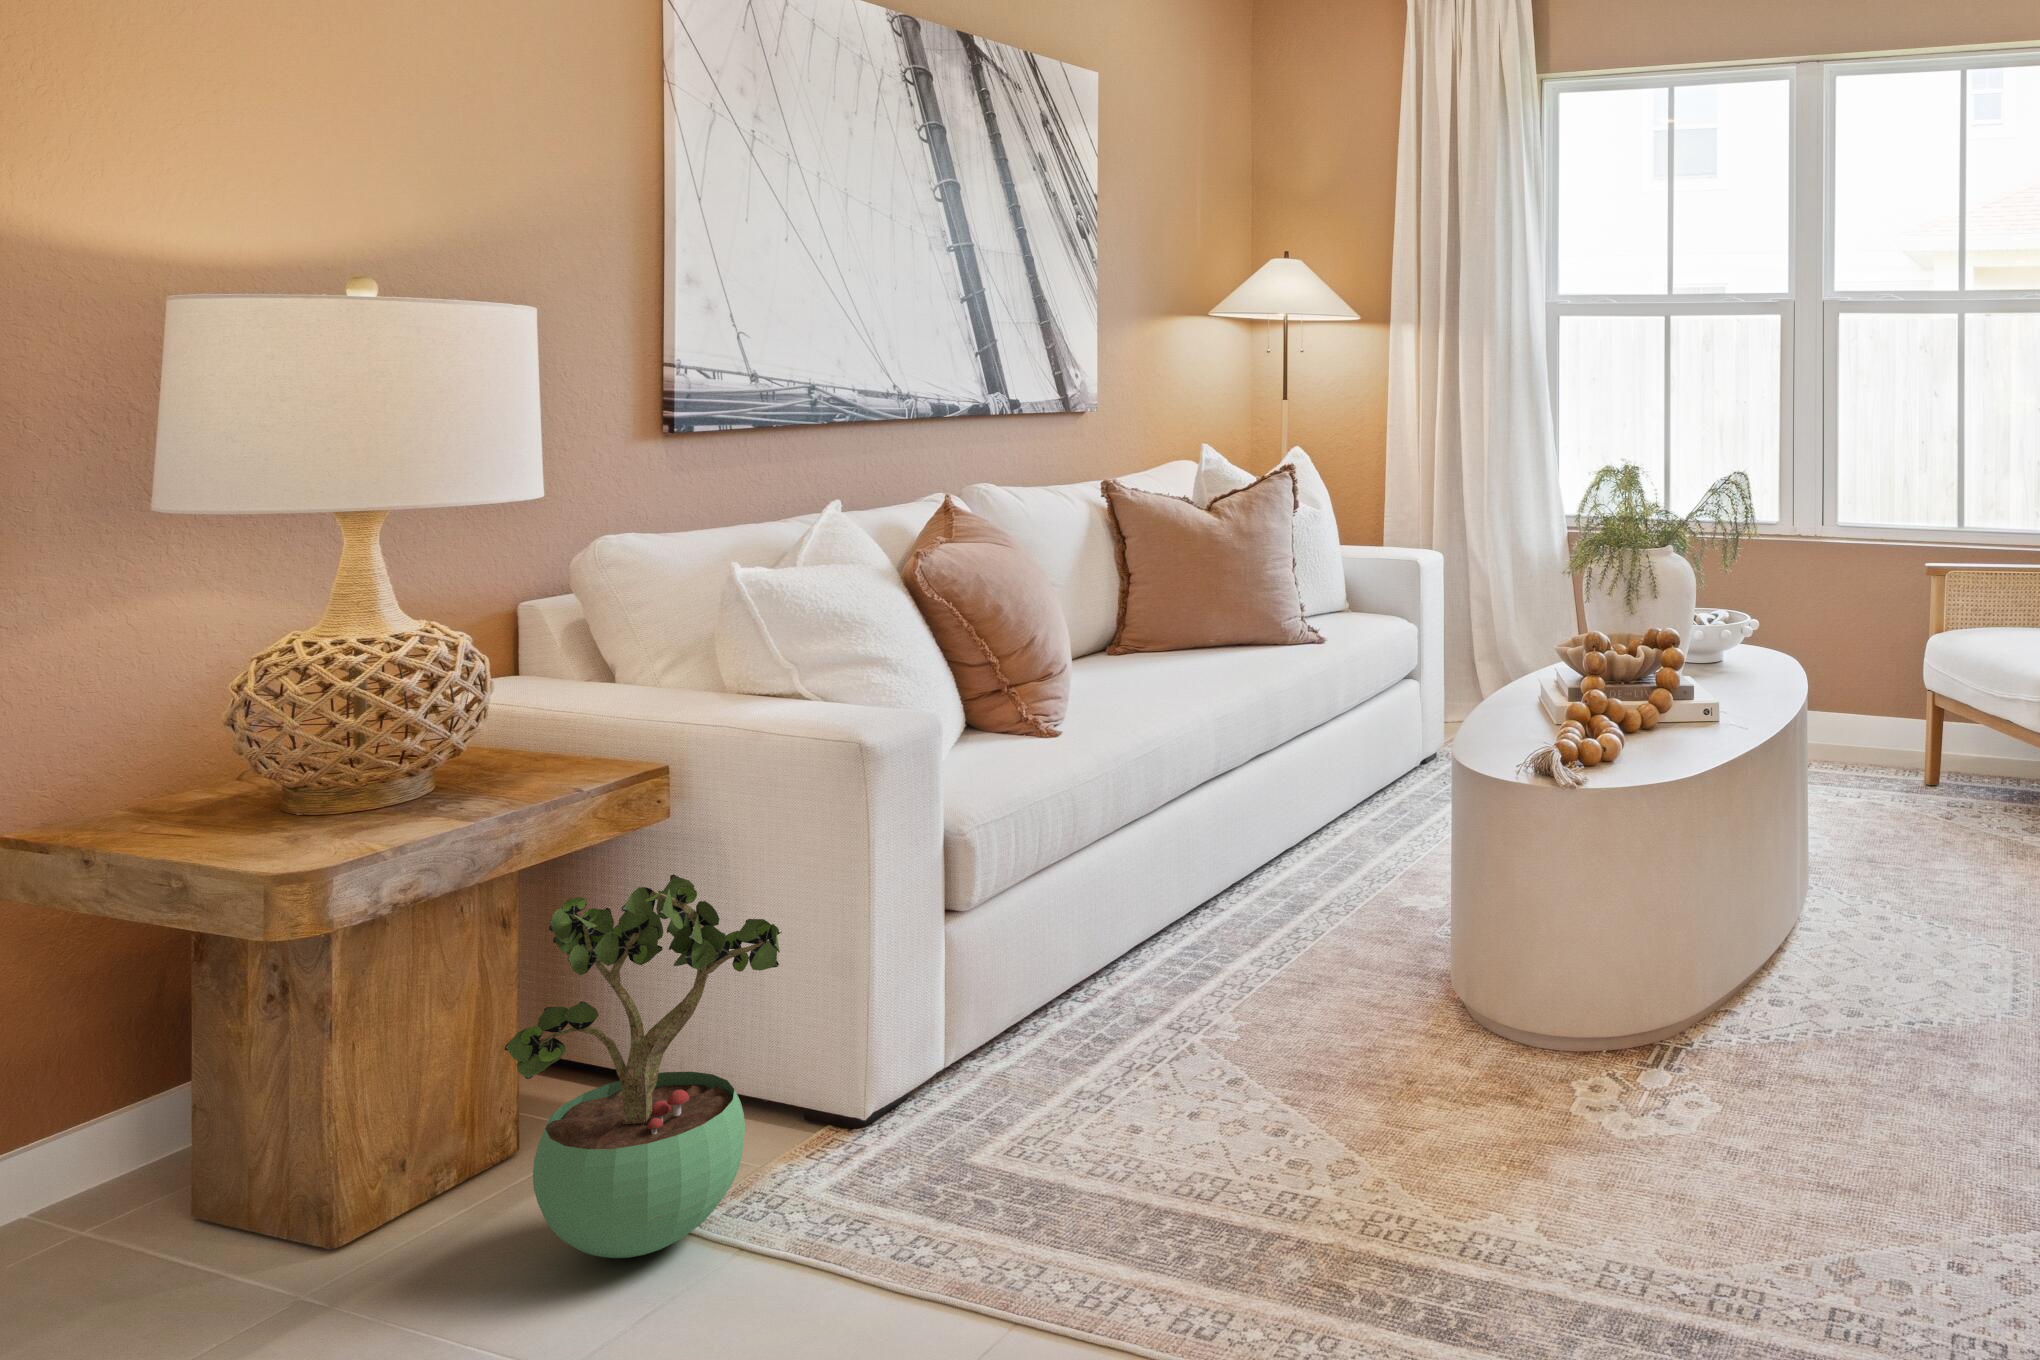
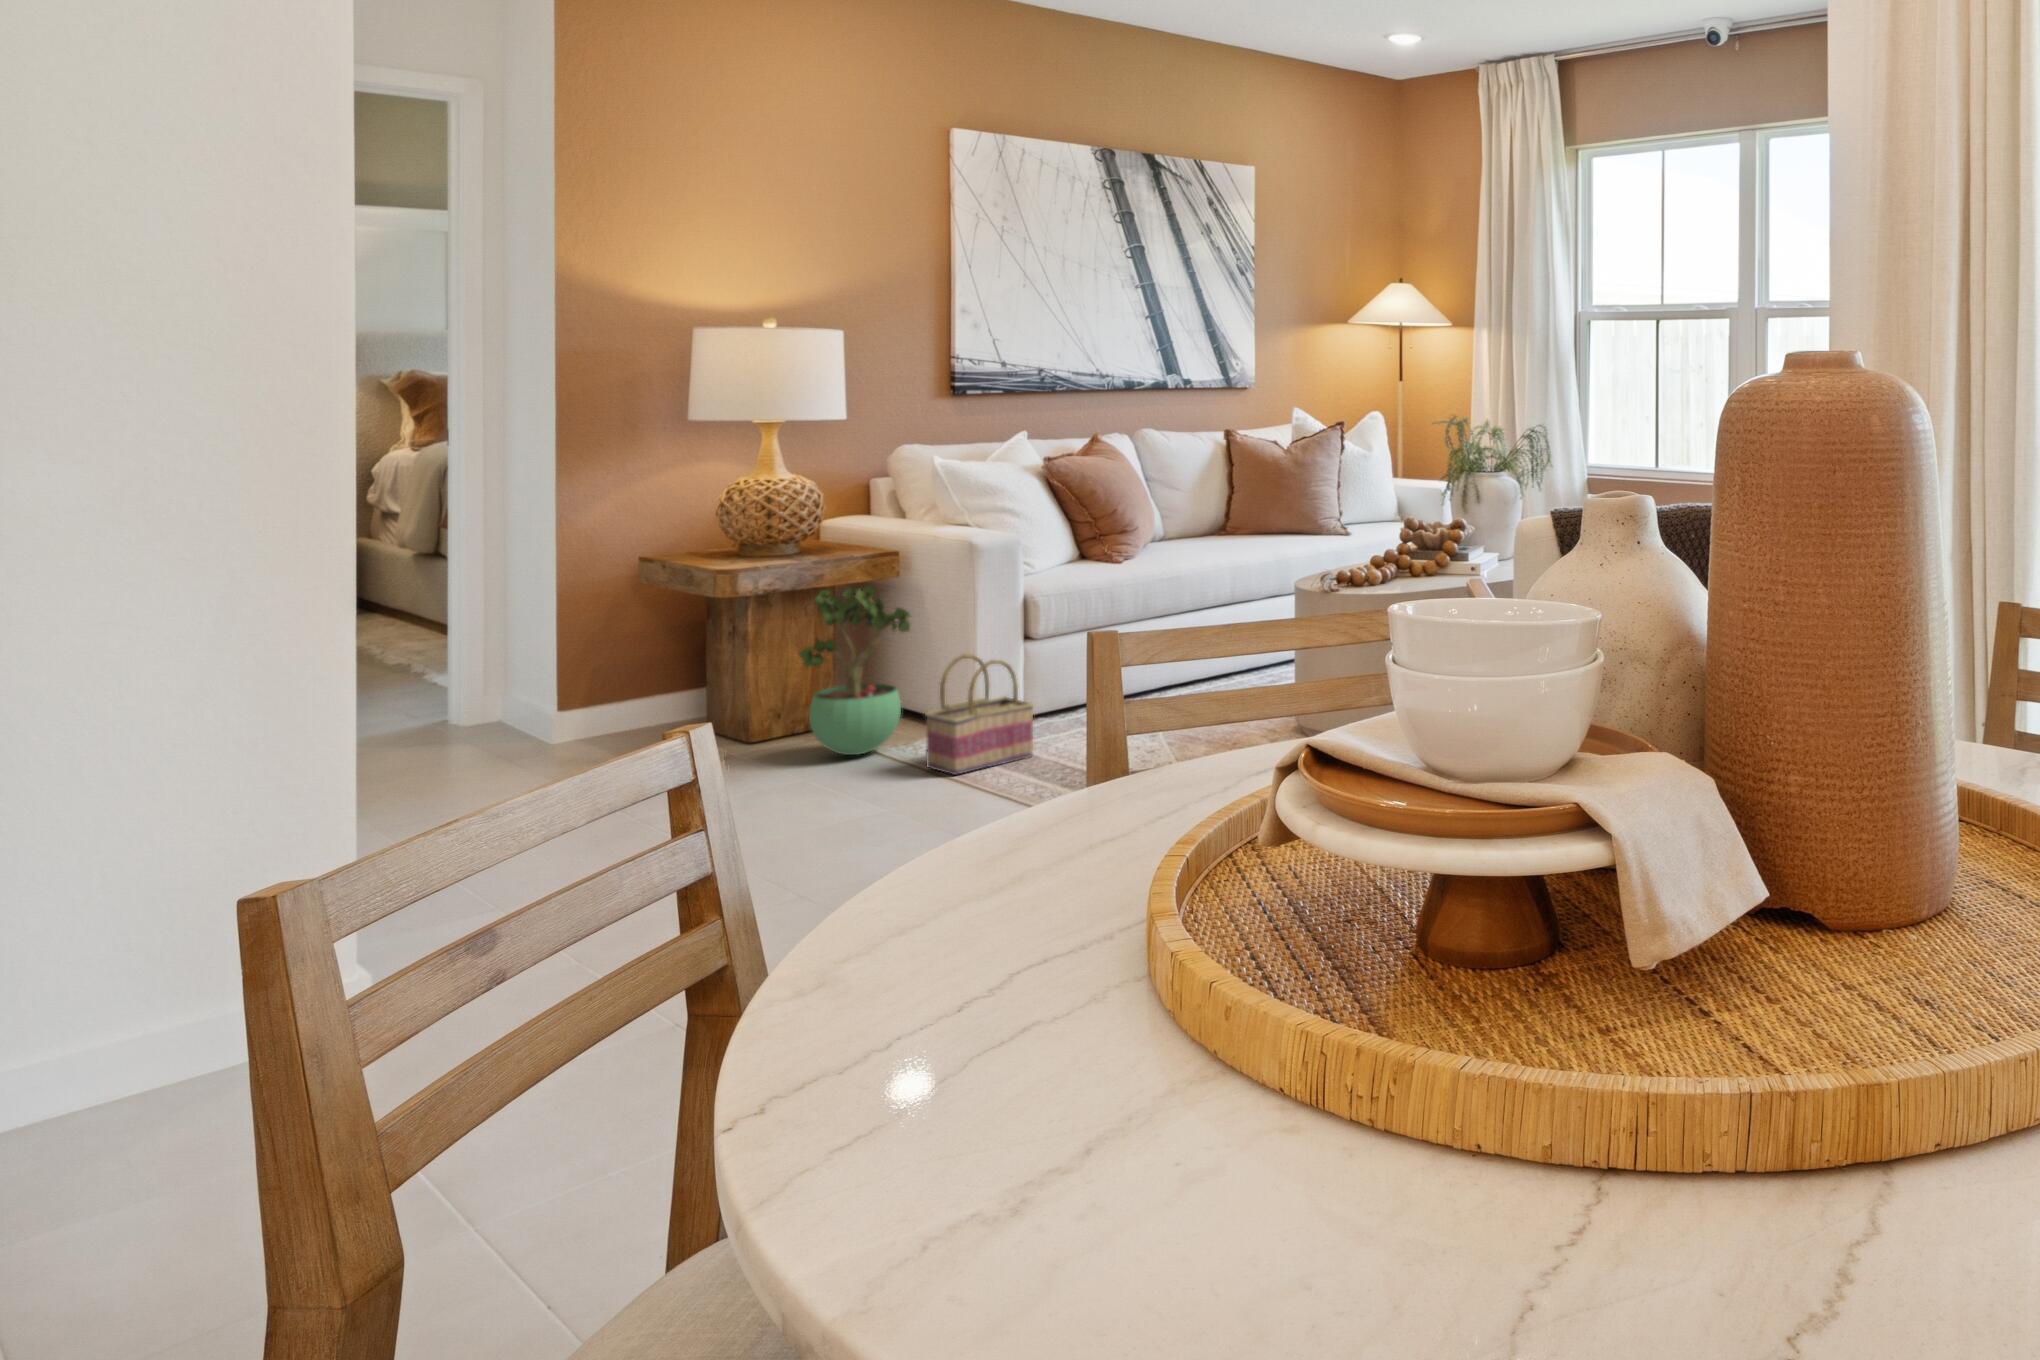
basket: none [855,1004,1067,1297] -> present [926,654,1033,775]

